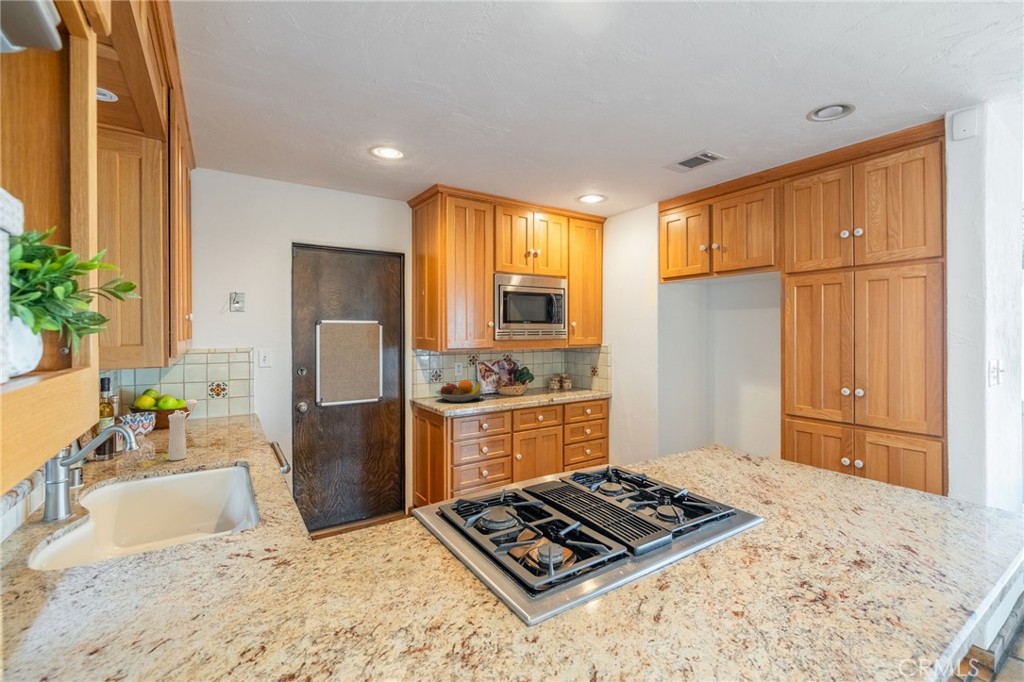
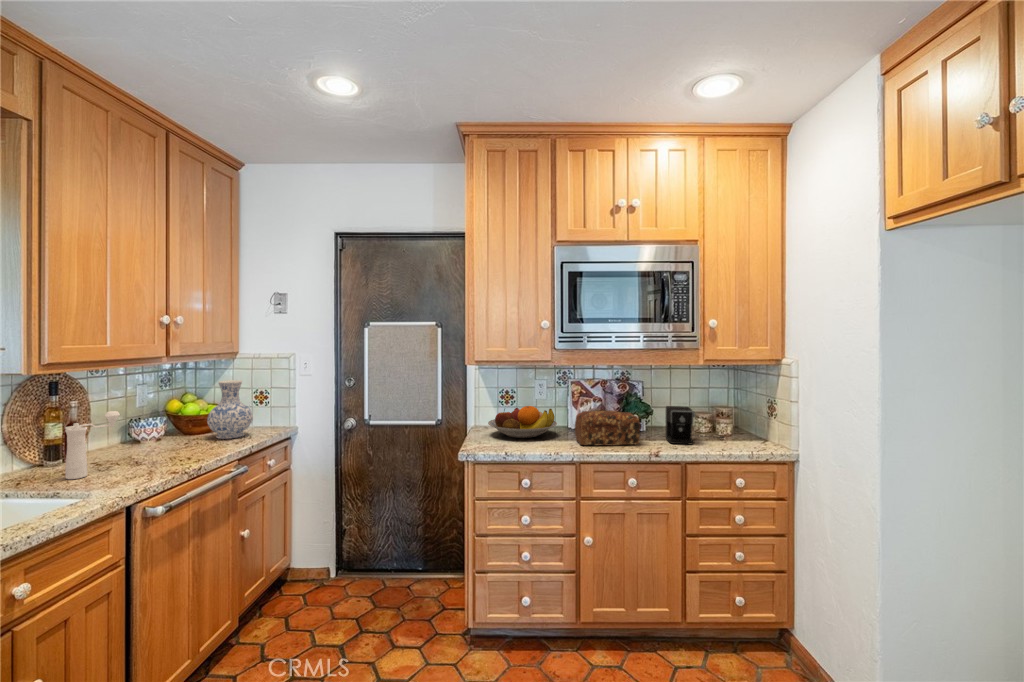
vase: none [197,372,240,426] -> present [207,380,253,439]
coffee maker: none [543,374,571,396] -> present [665,406,724,444]
bread loaf: none [498,379,539,401] -> present [575,410,640,446]

